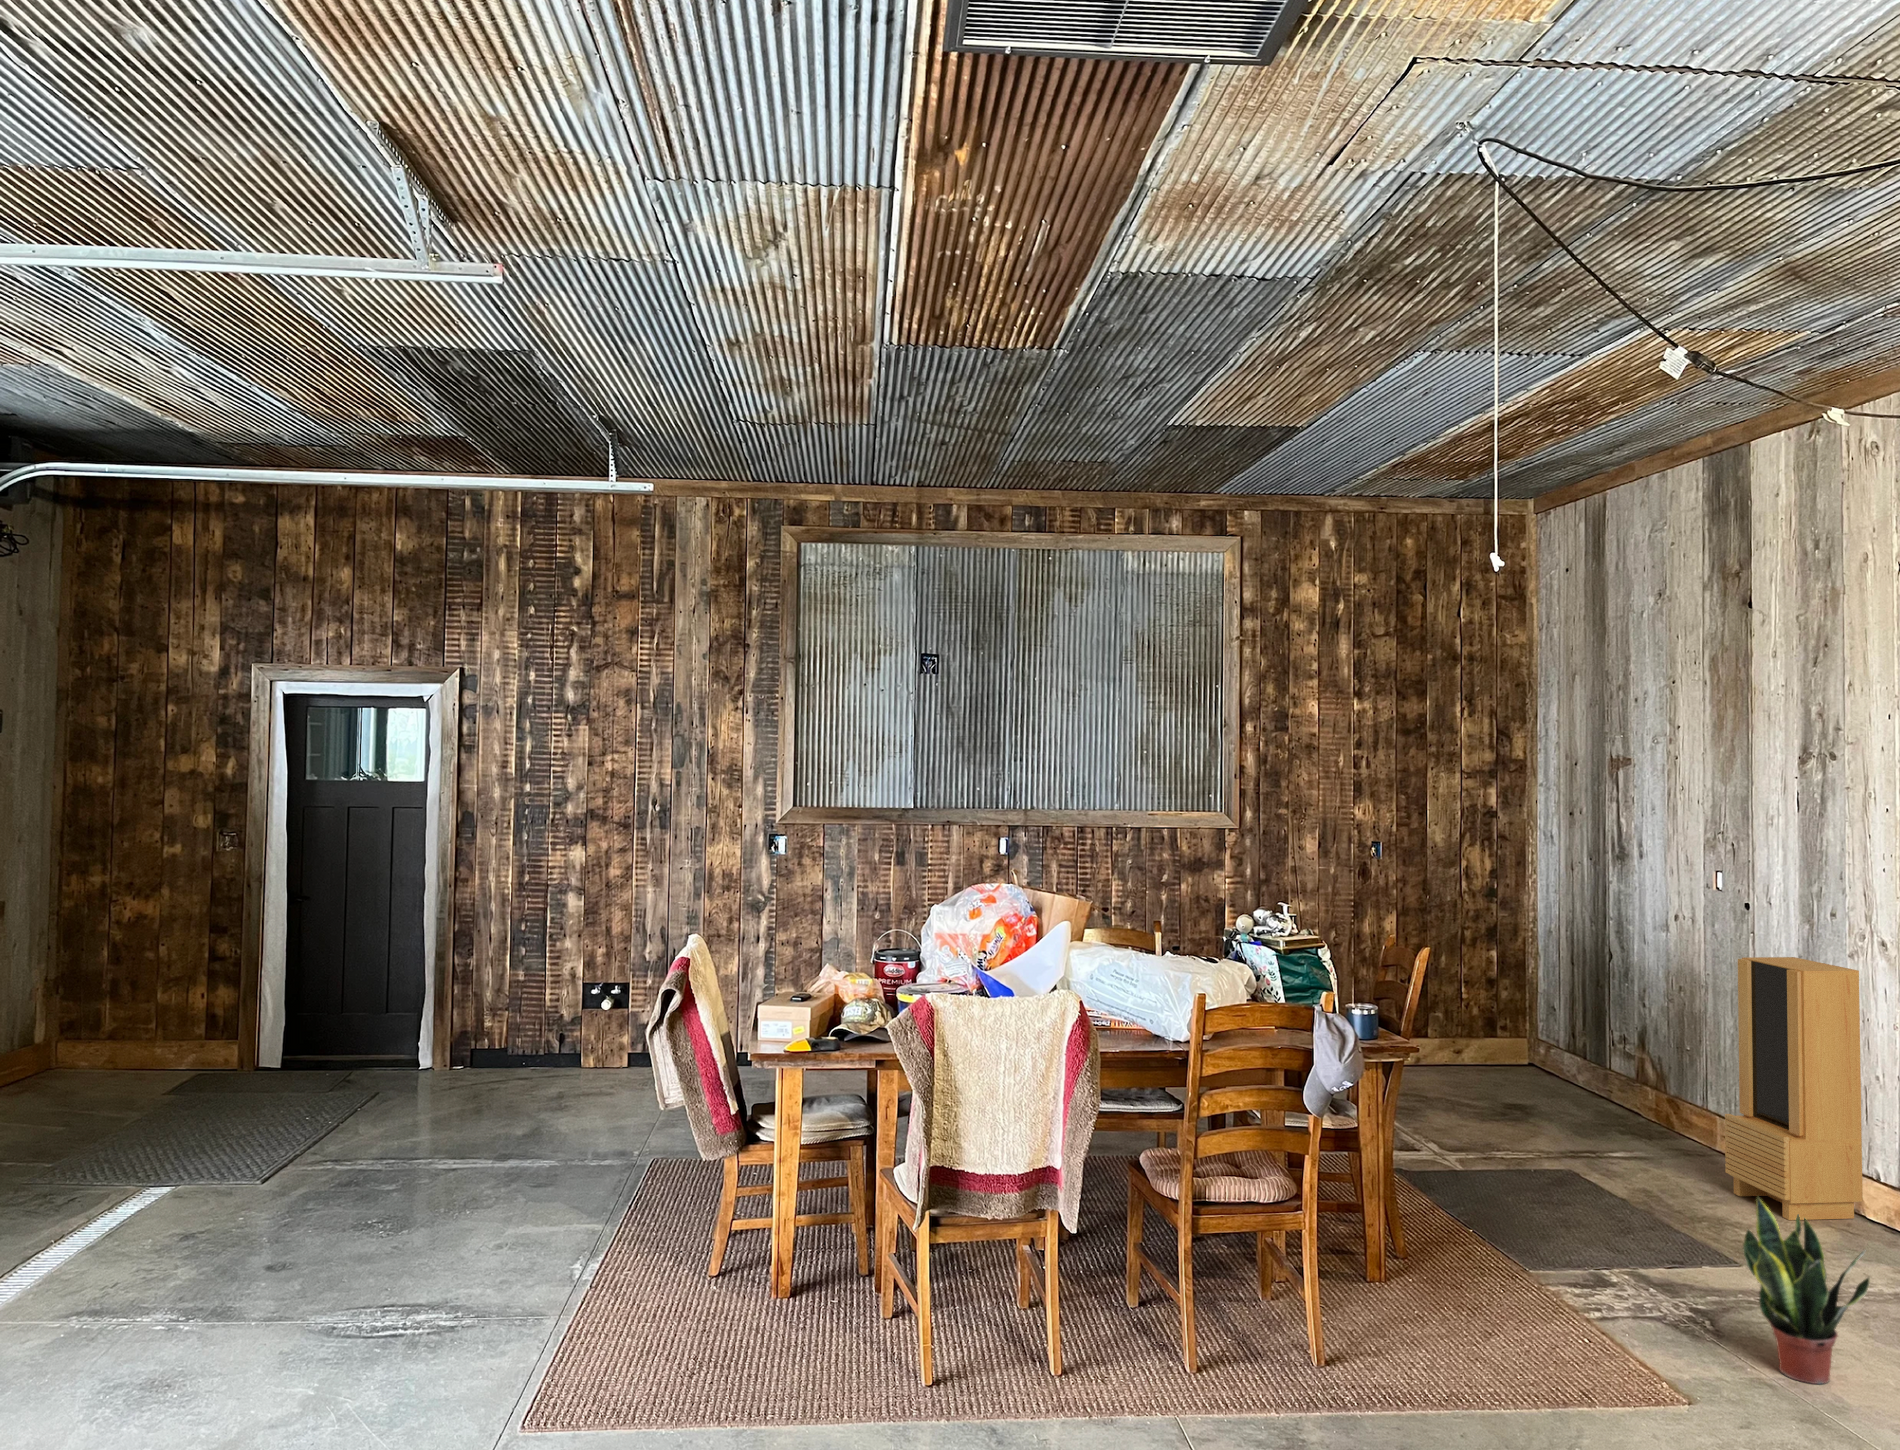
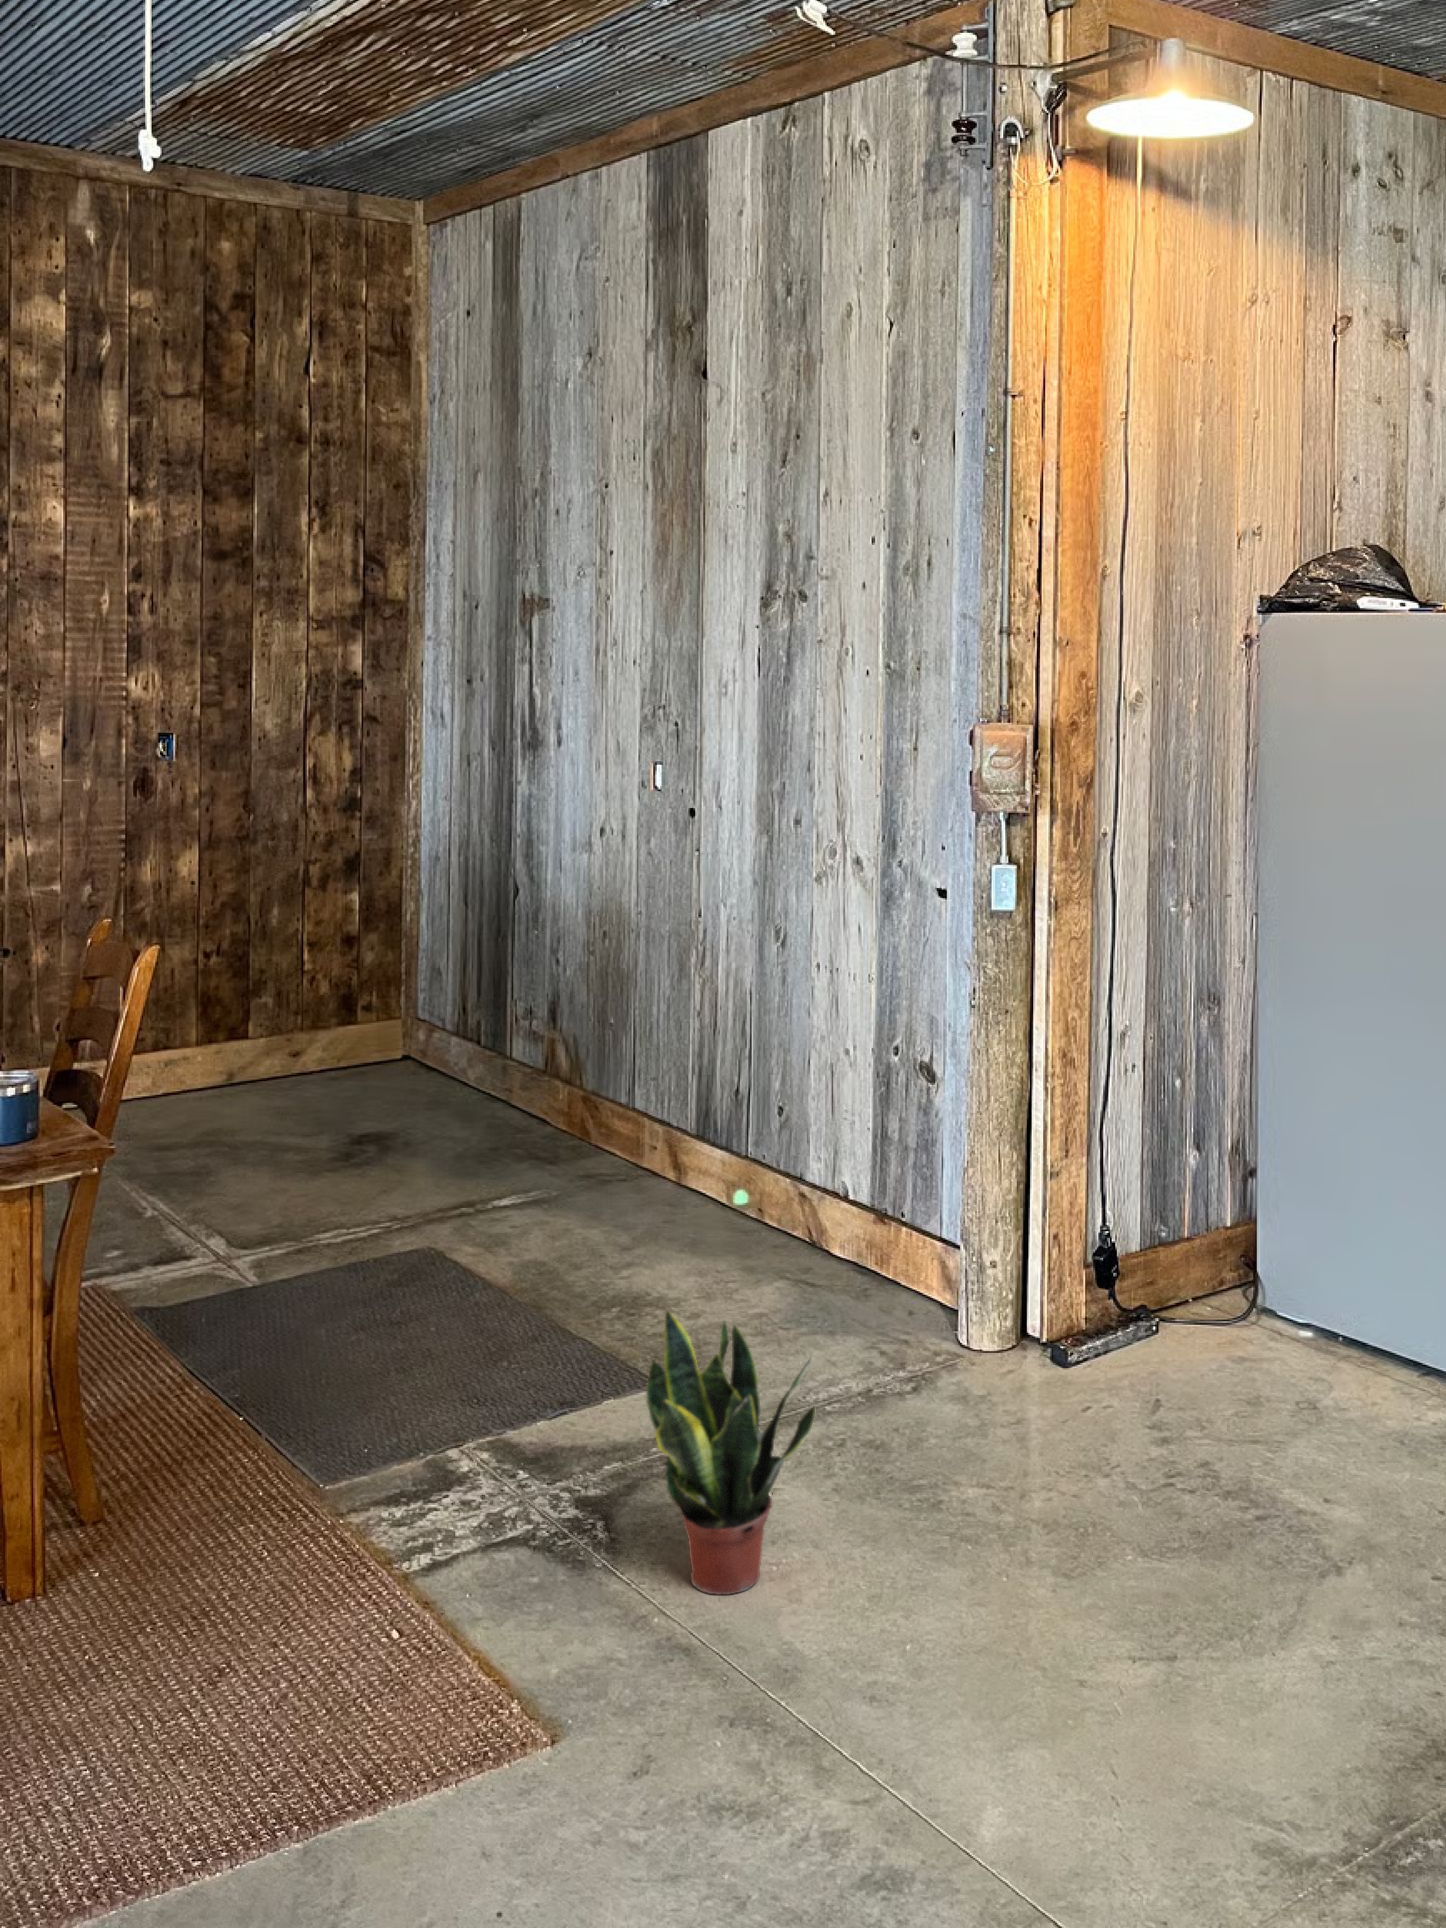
storage cabinet: present [1725,957,1863,1220] -> none [654,888,826,1277]

